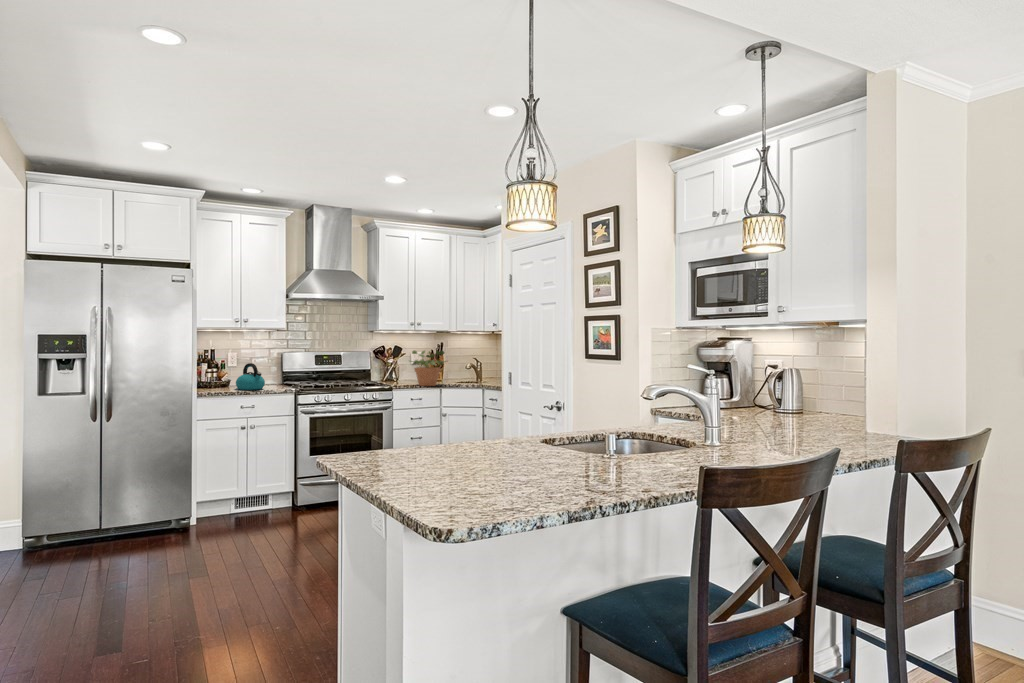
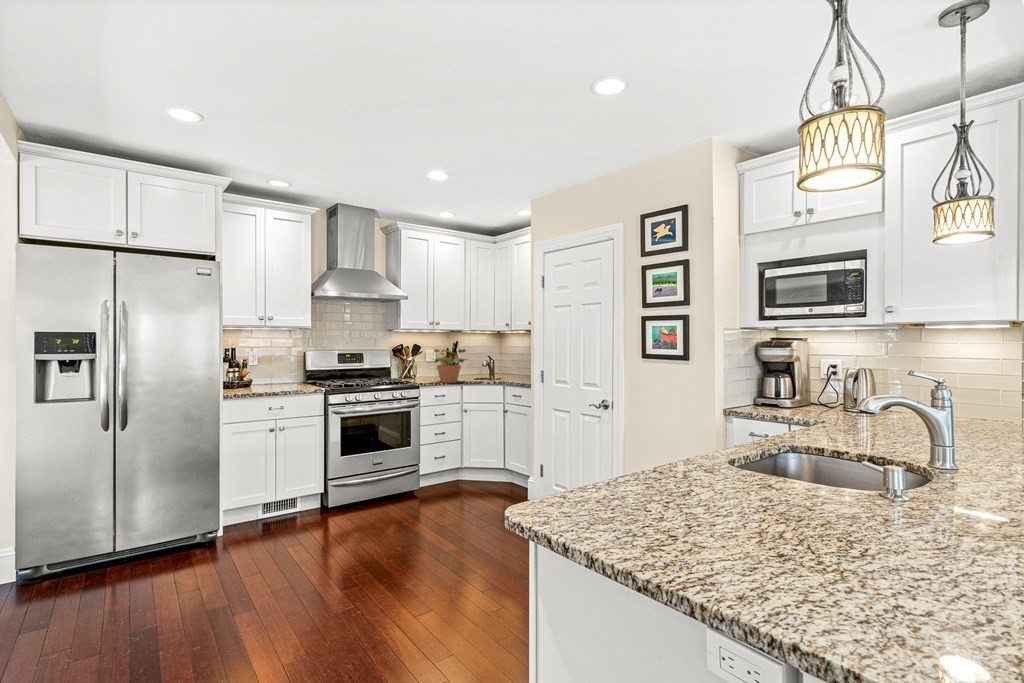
kettle: present [236,363,265,390] -> none [263,362,293,390]

